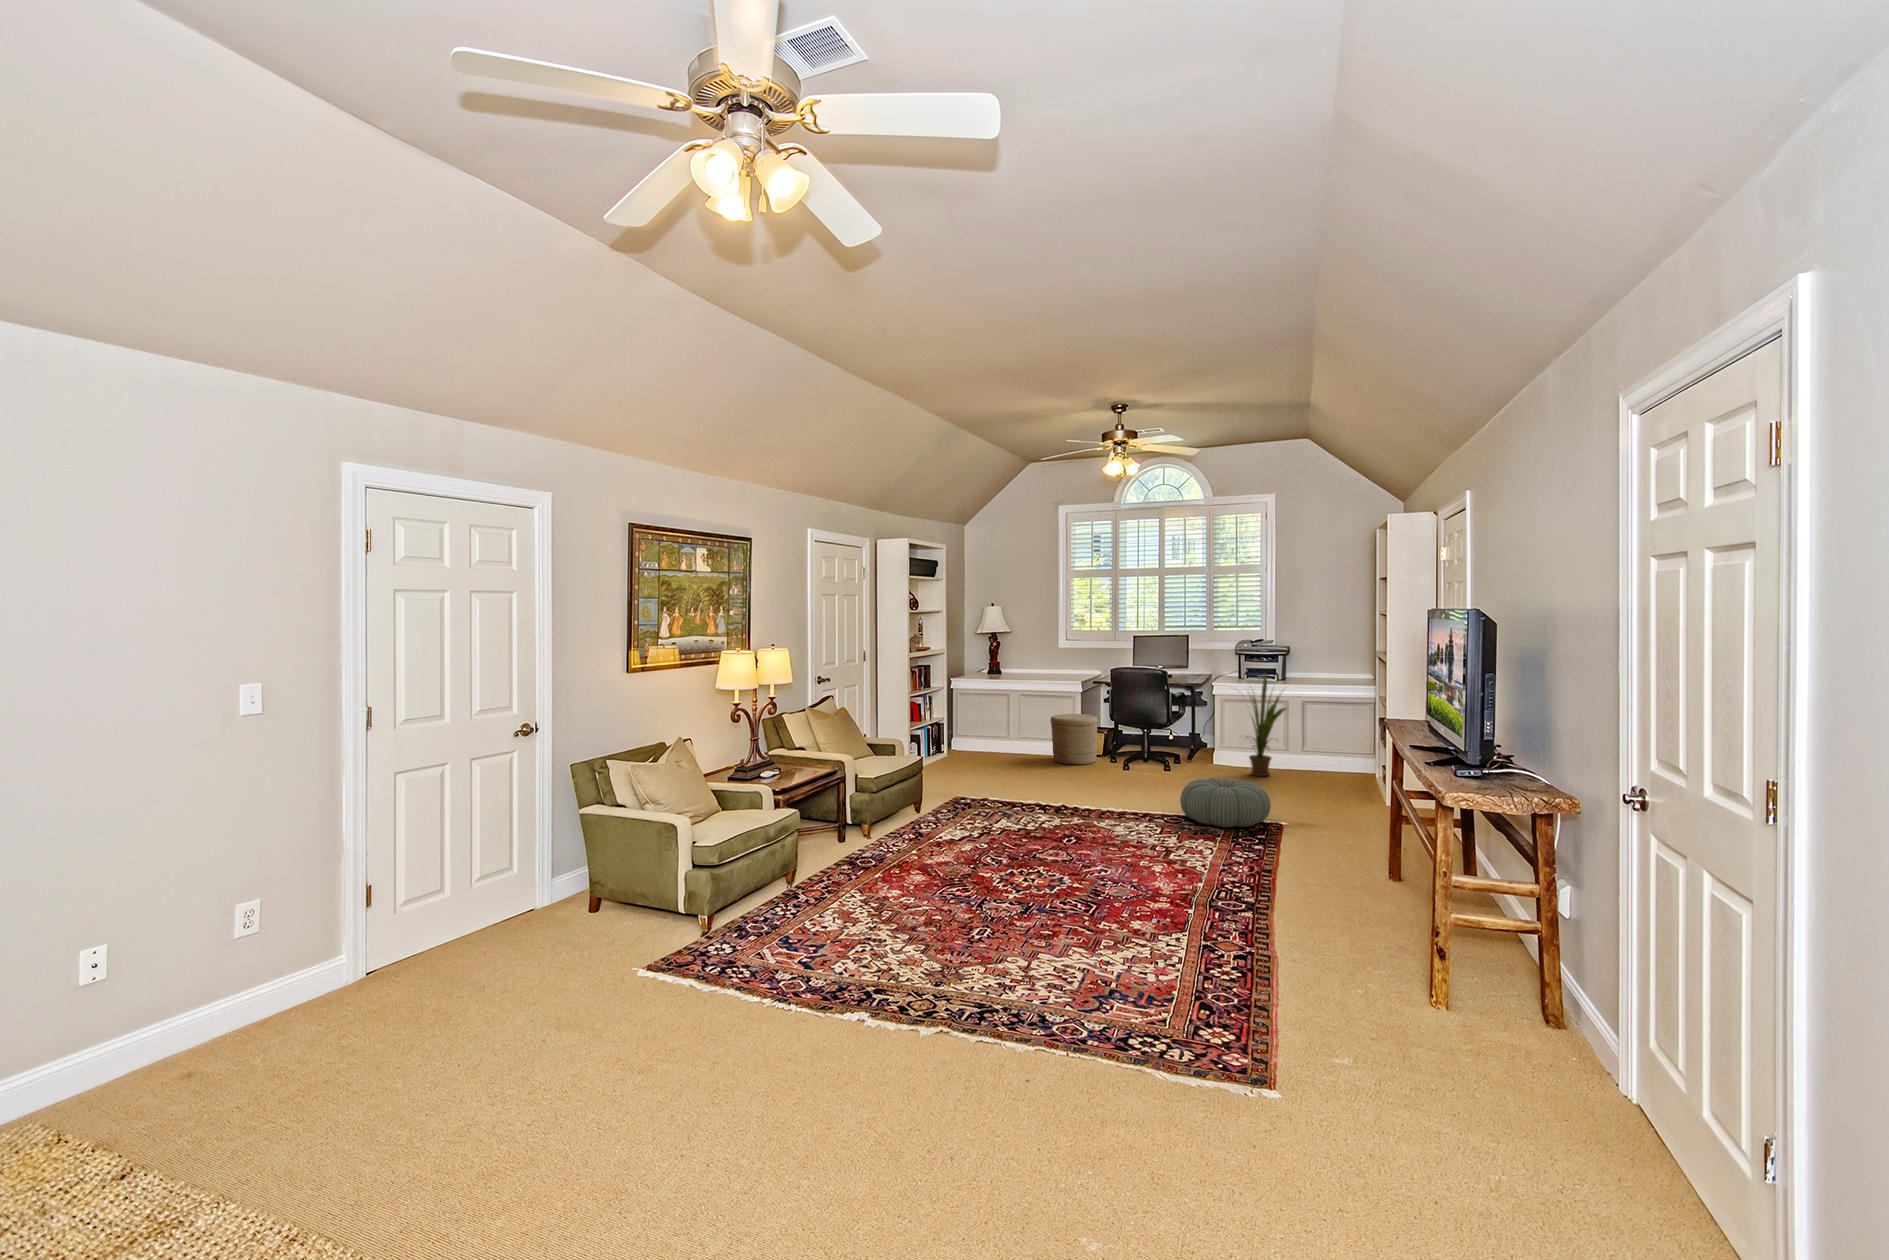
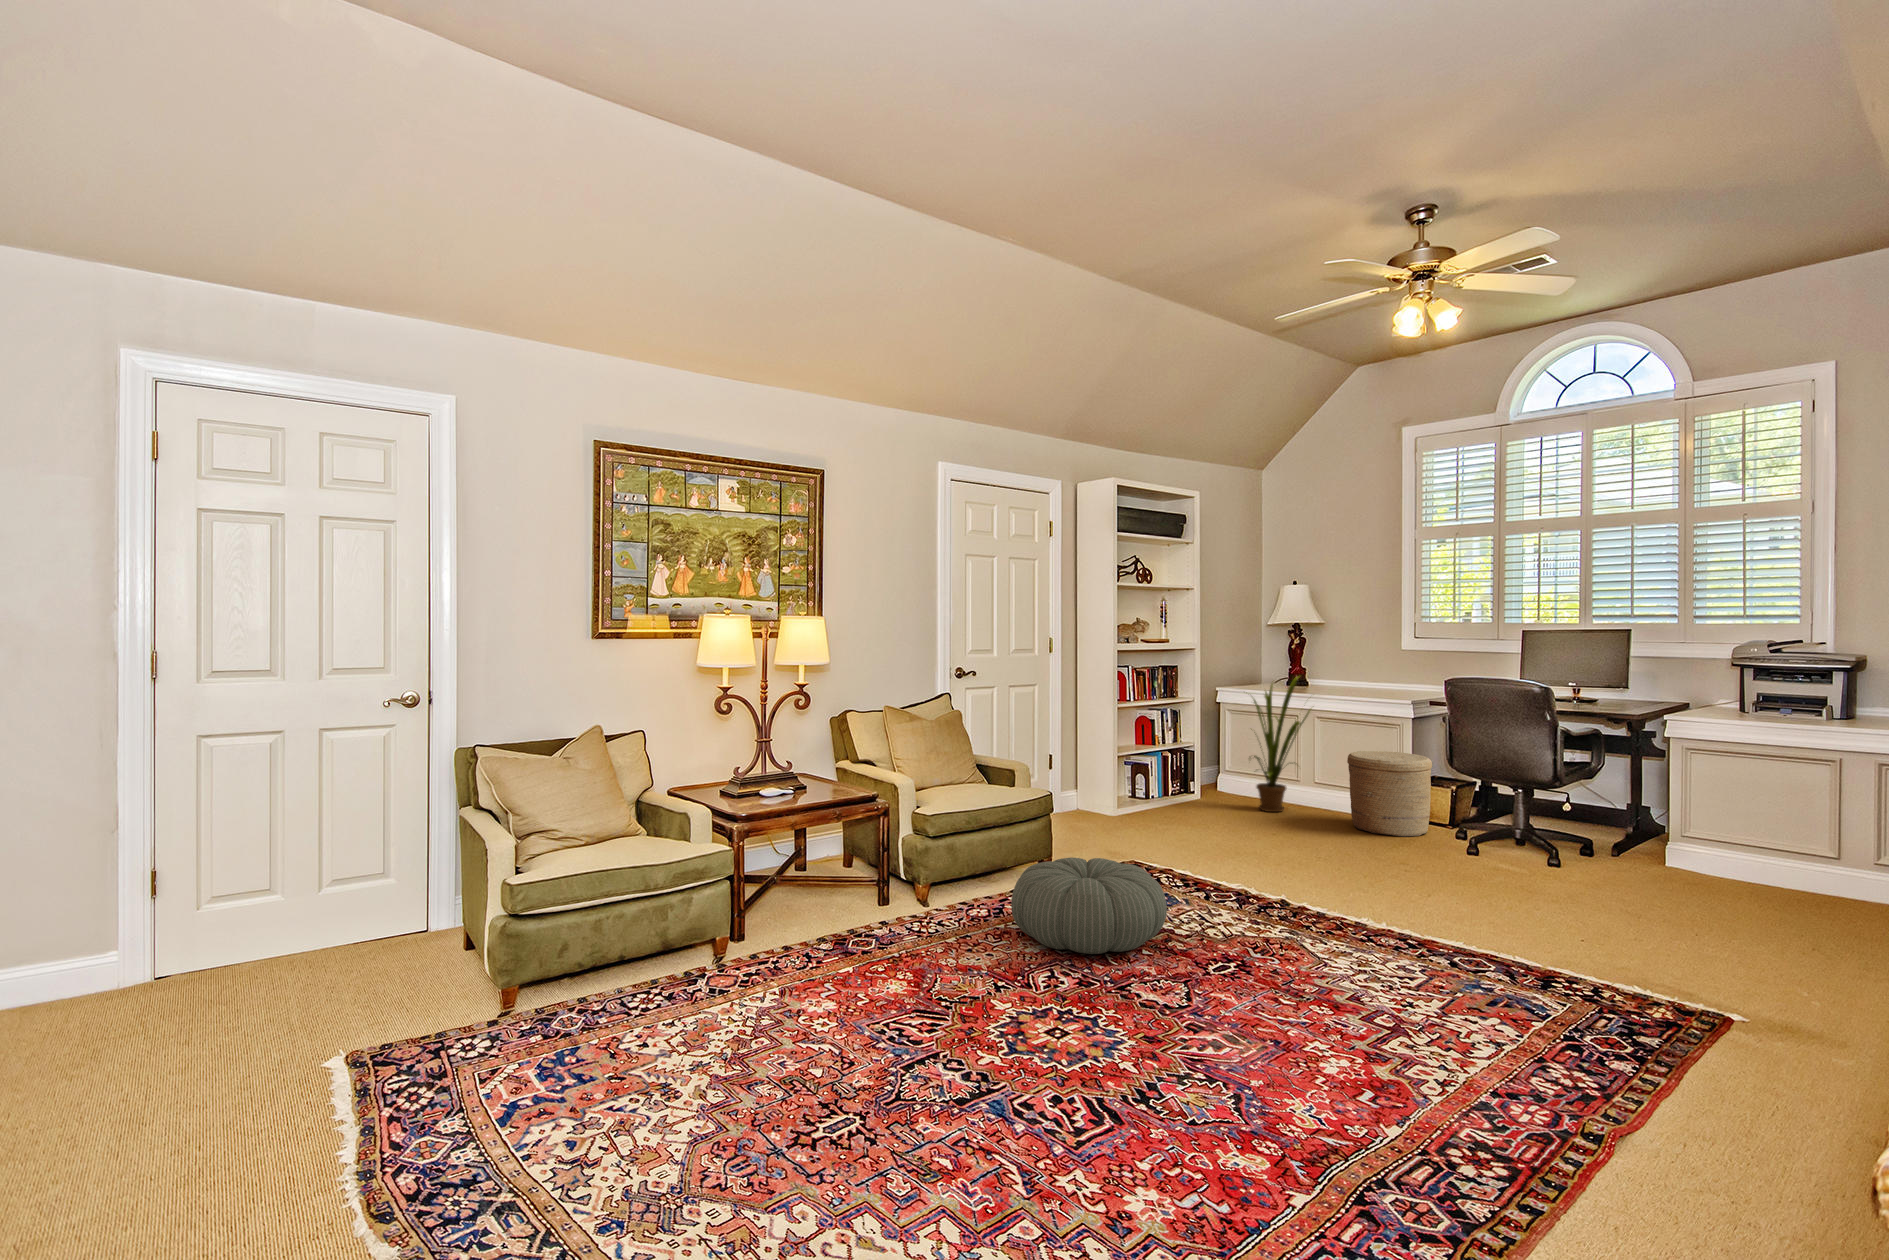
house plant: present [1249,674,1287,776] -> present [1253,676,1311,812]
pouf: present [1180,778,1271,827] -> present [1011,857,1167,954]

